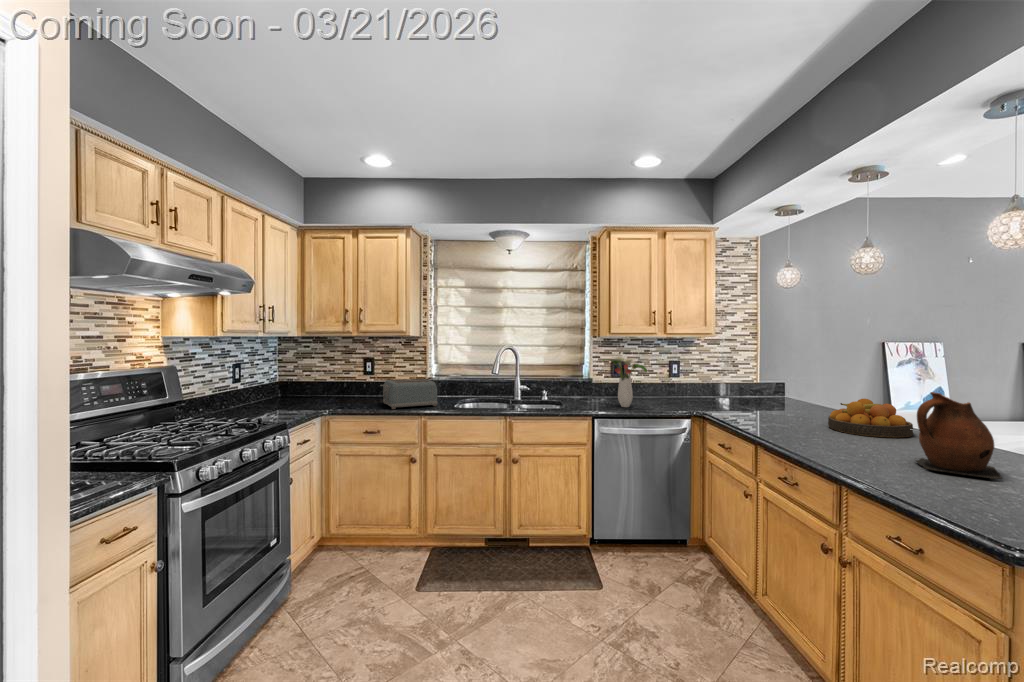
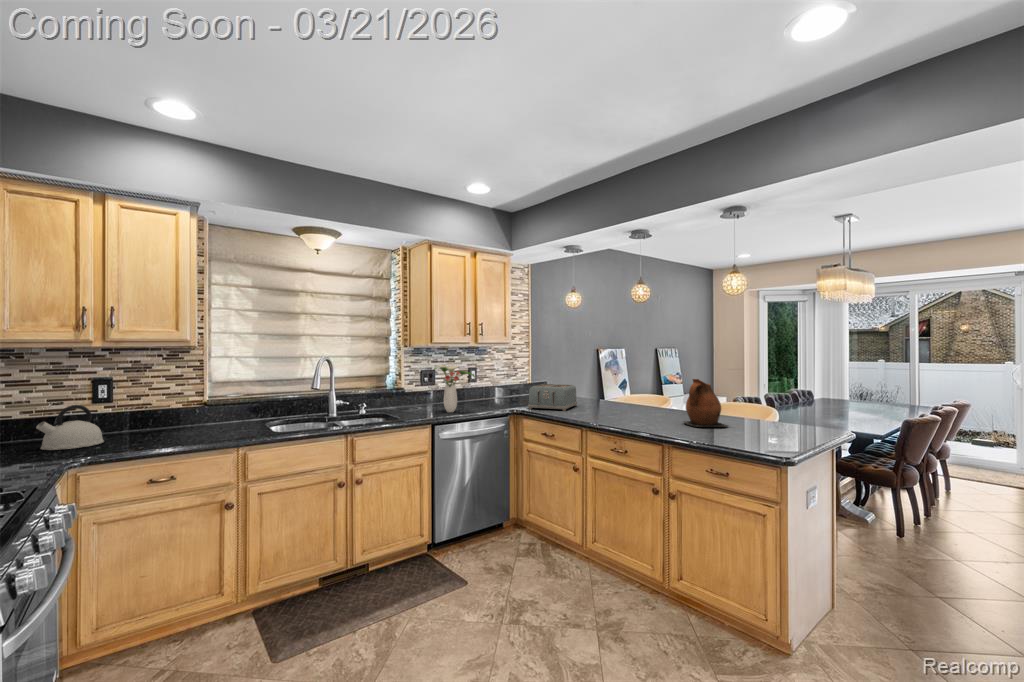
kettle: none [325,375,361,404] -> present [36,405,104,450]
toaster: present [380,379,438,409] -> present [528,384,577,411]
fruit bowl: present [828,399,913,438] -> none [606,388,654,413]

